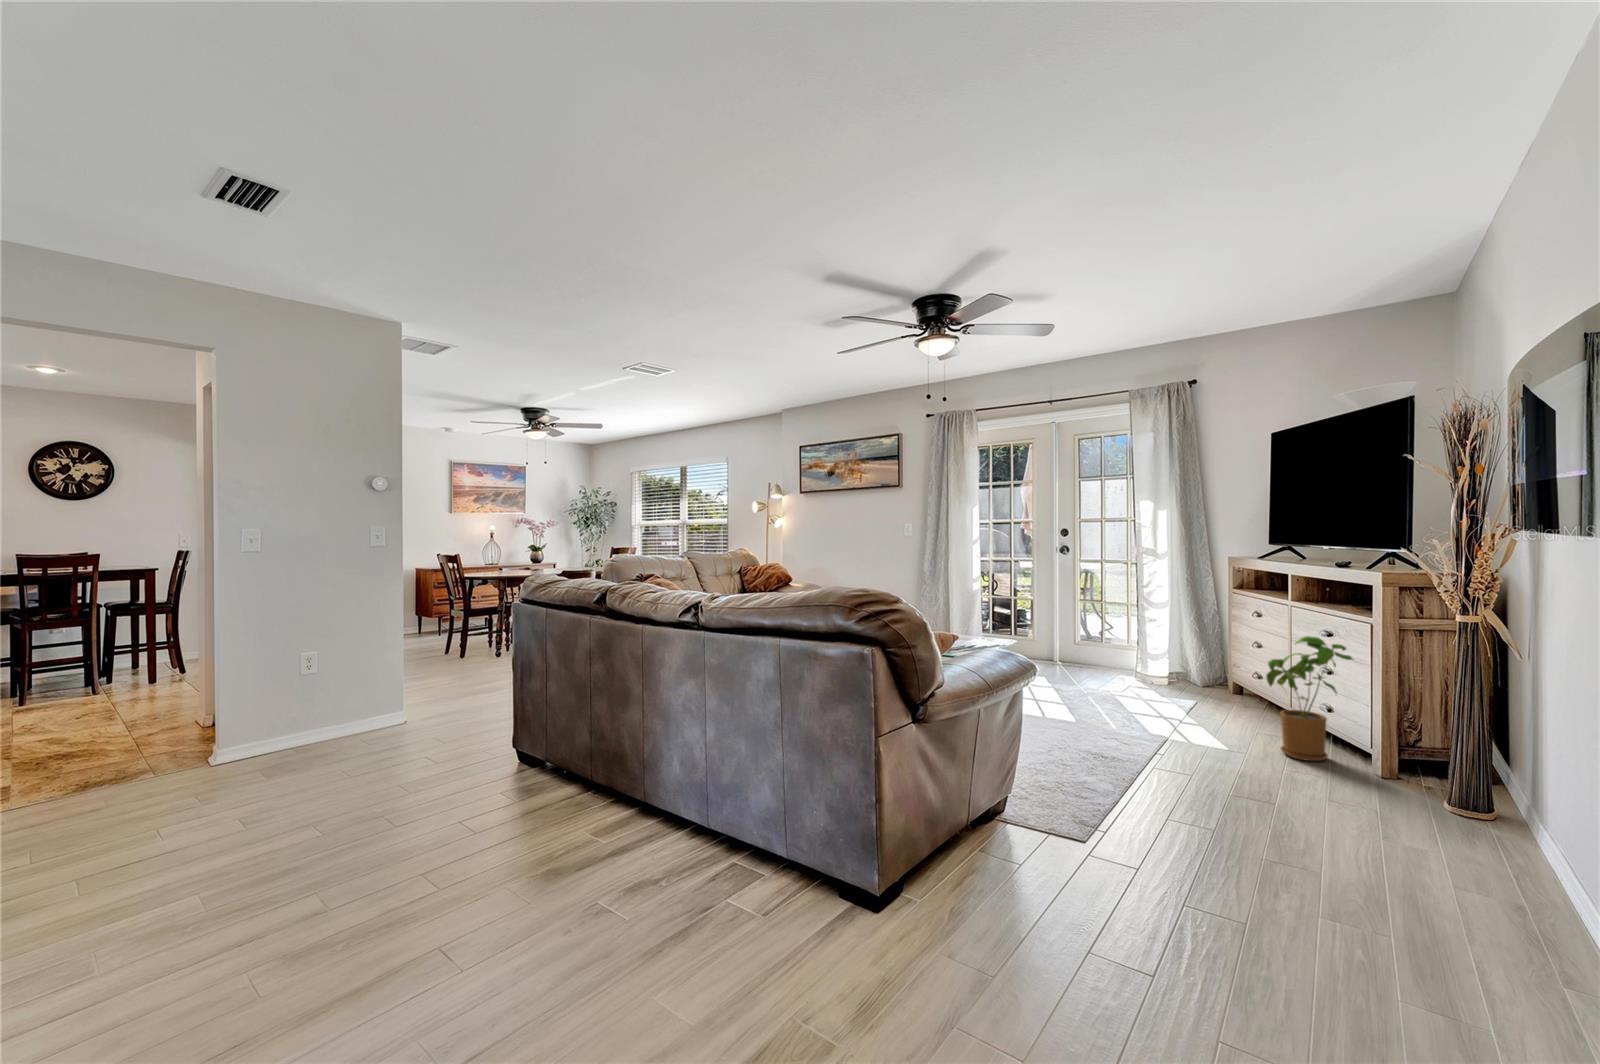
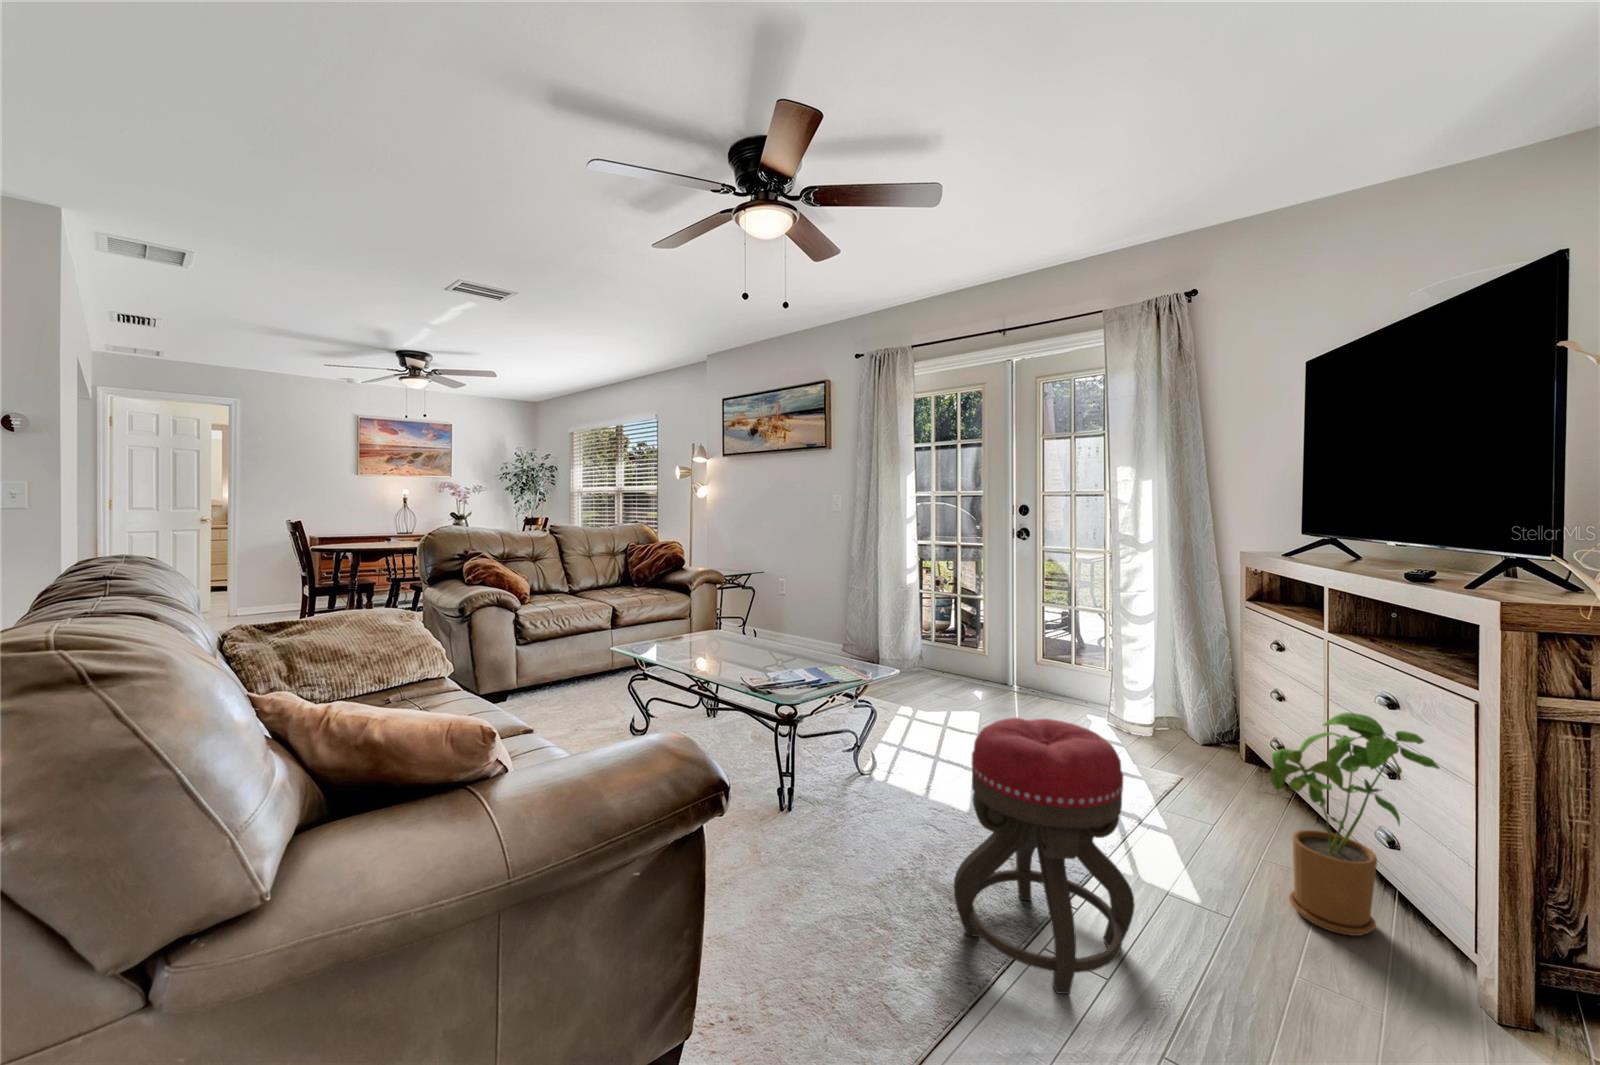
ottoman: none [1100,648,1202,785] -> present [953,717,1135,994]

